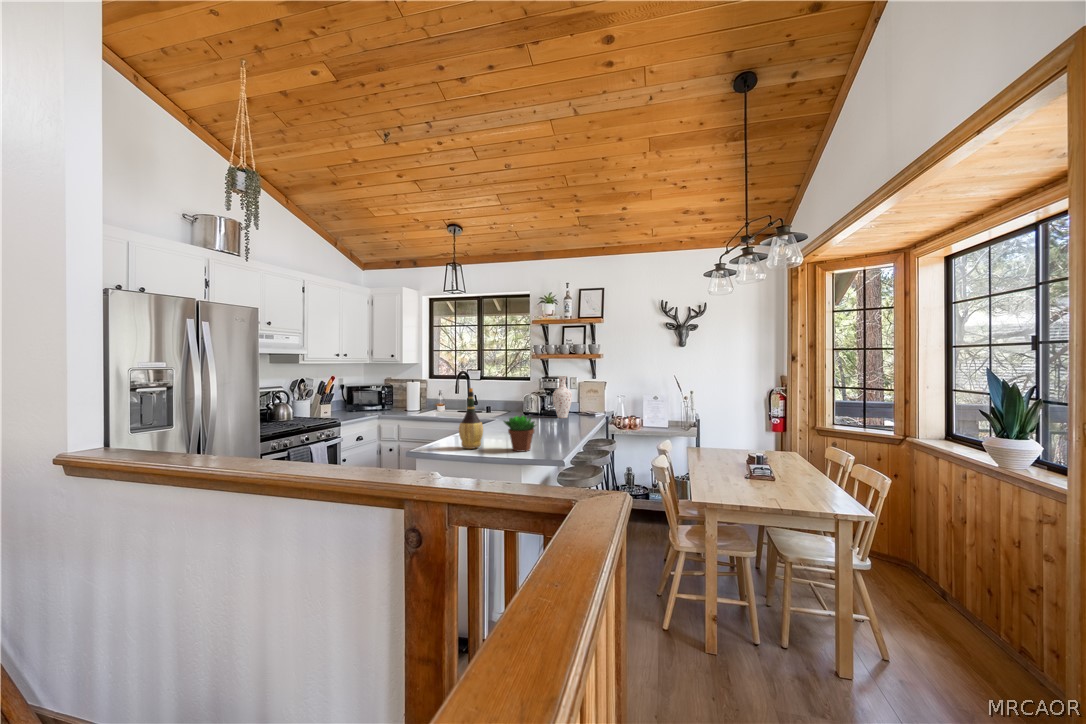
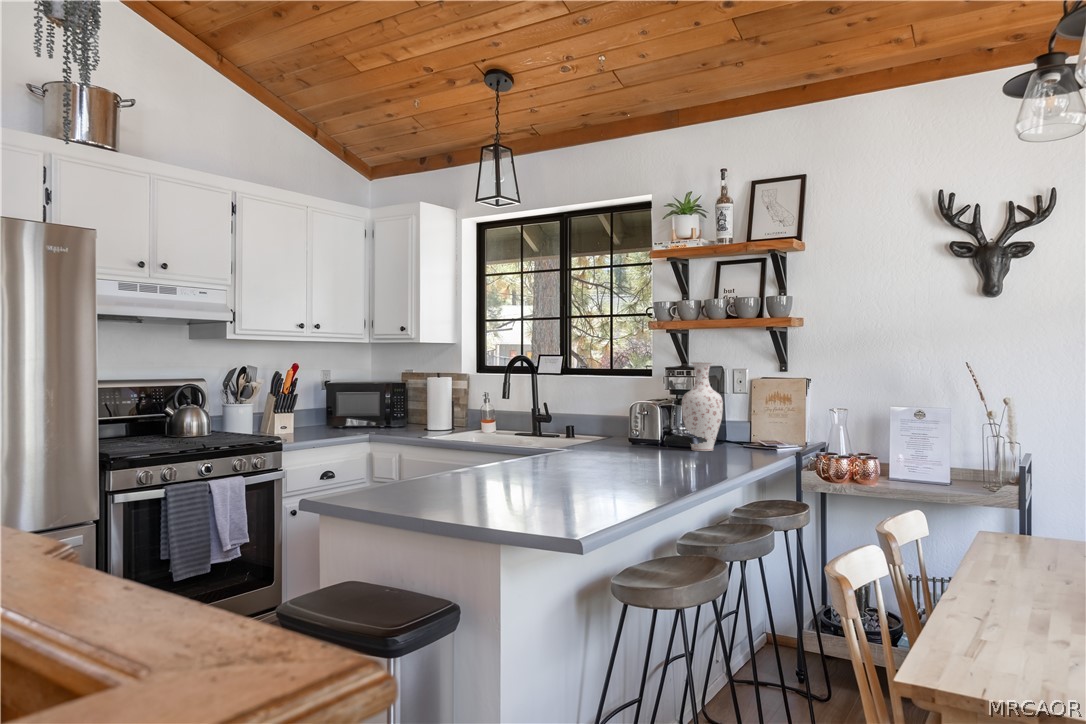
wine bottle: present [459,388,483,449] -> none [379,367,431,495]
succulent plant: present [504,415,535,452] -> none [457,425,534,506]

